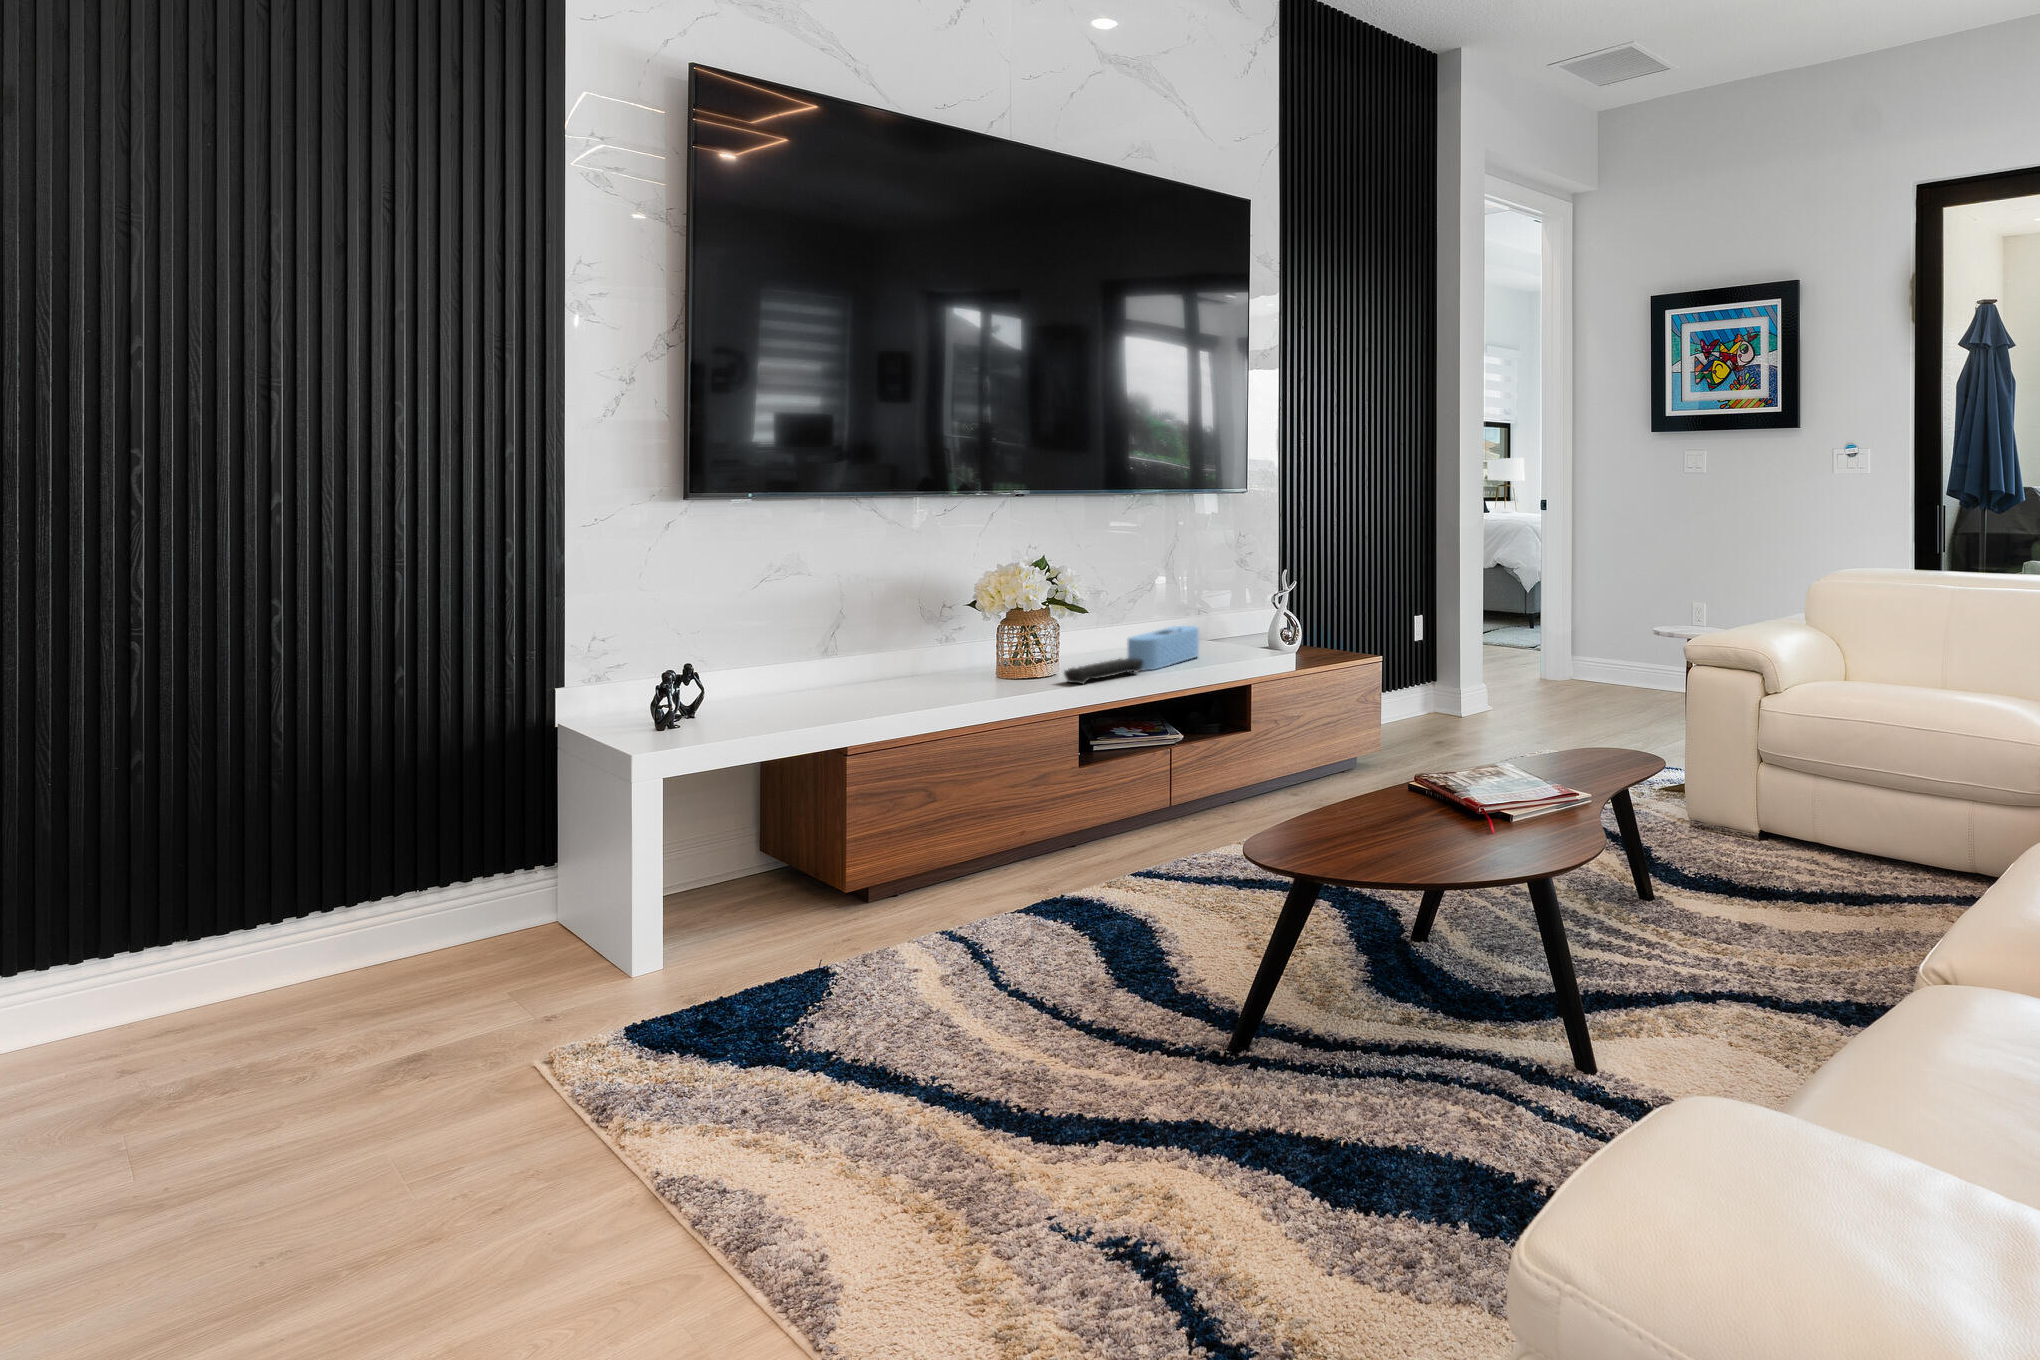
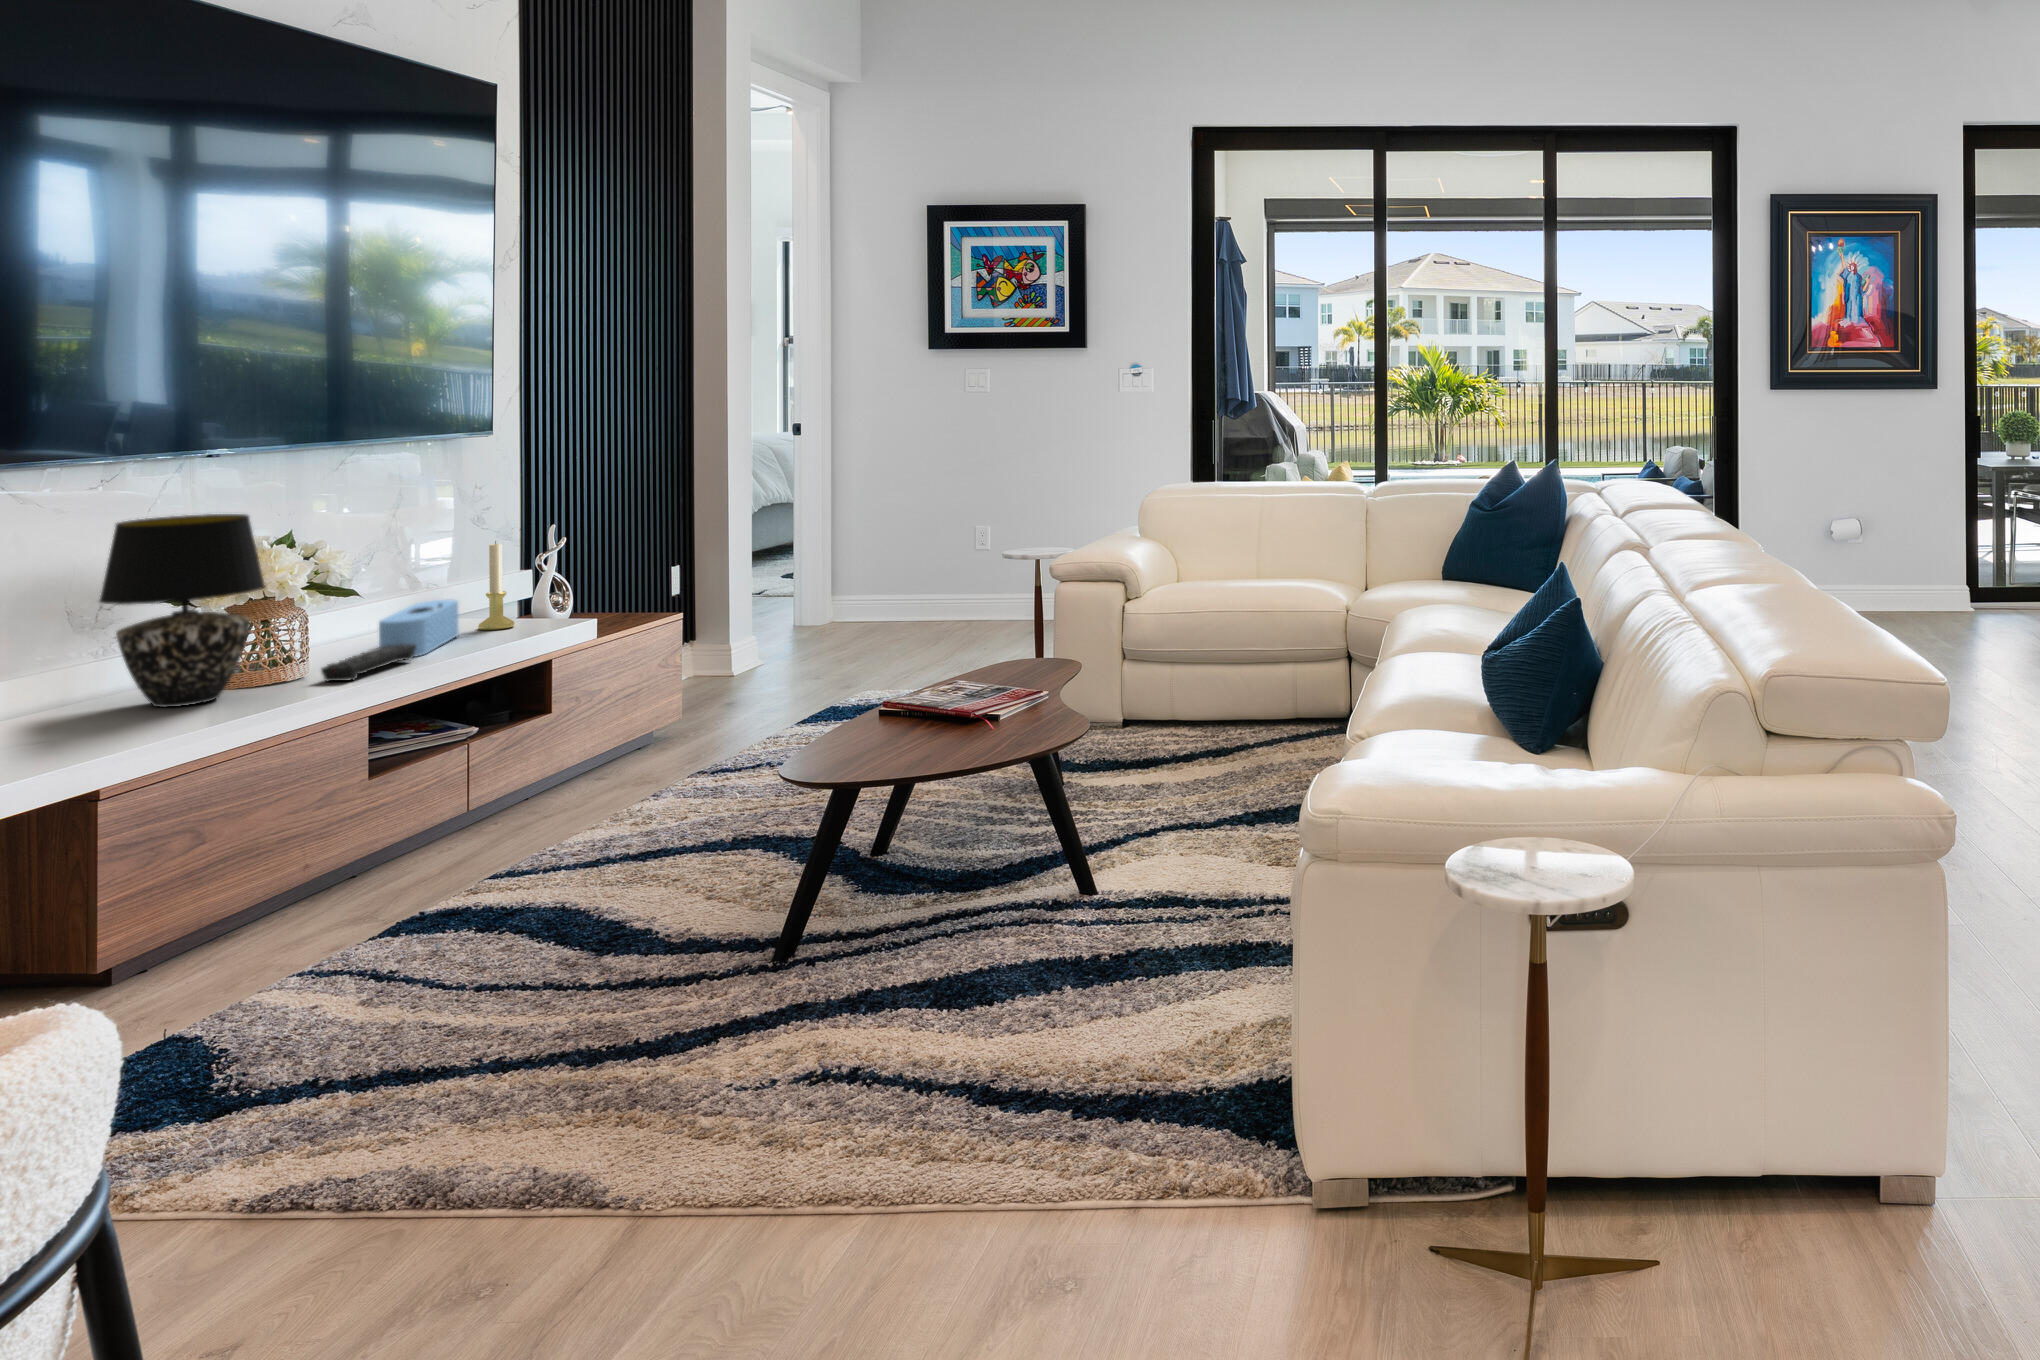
table lamp: none [920,540,1022,688] -> present [99,514,265,707]
candle holder: none [1219,580,1244,655] -> present [478,541,515,630]

